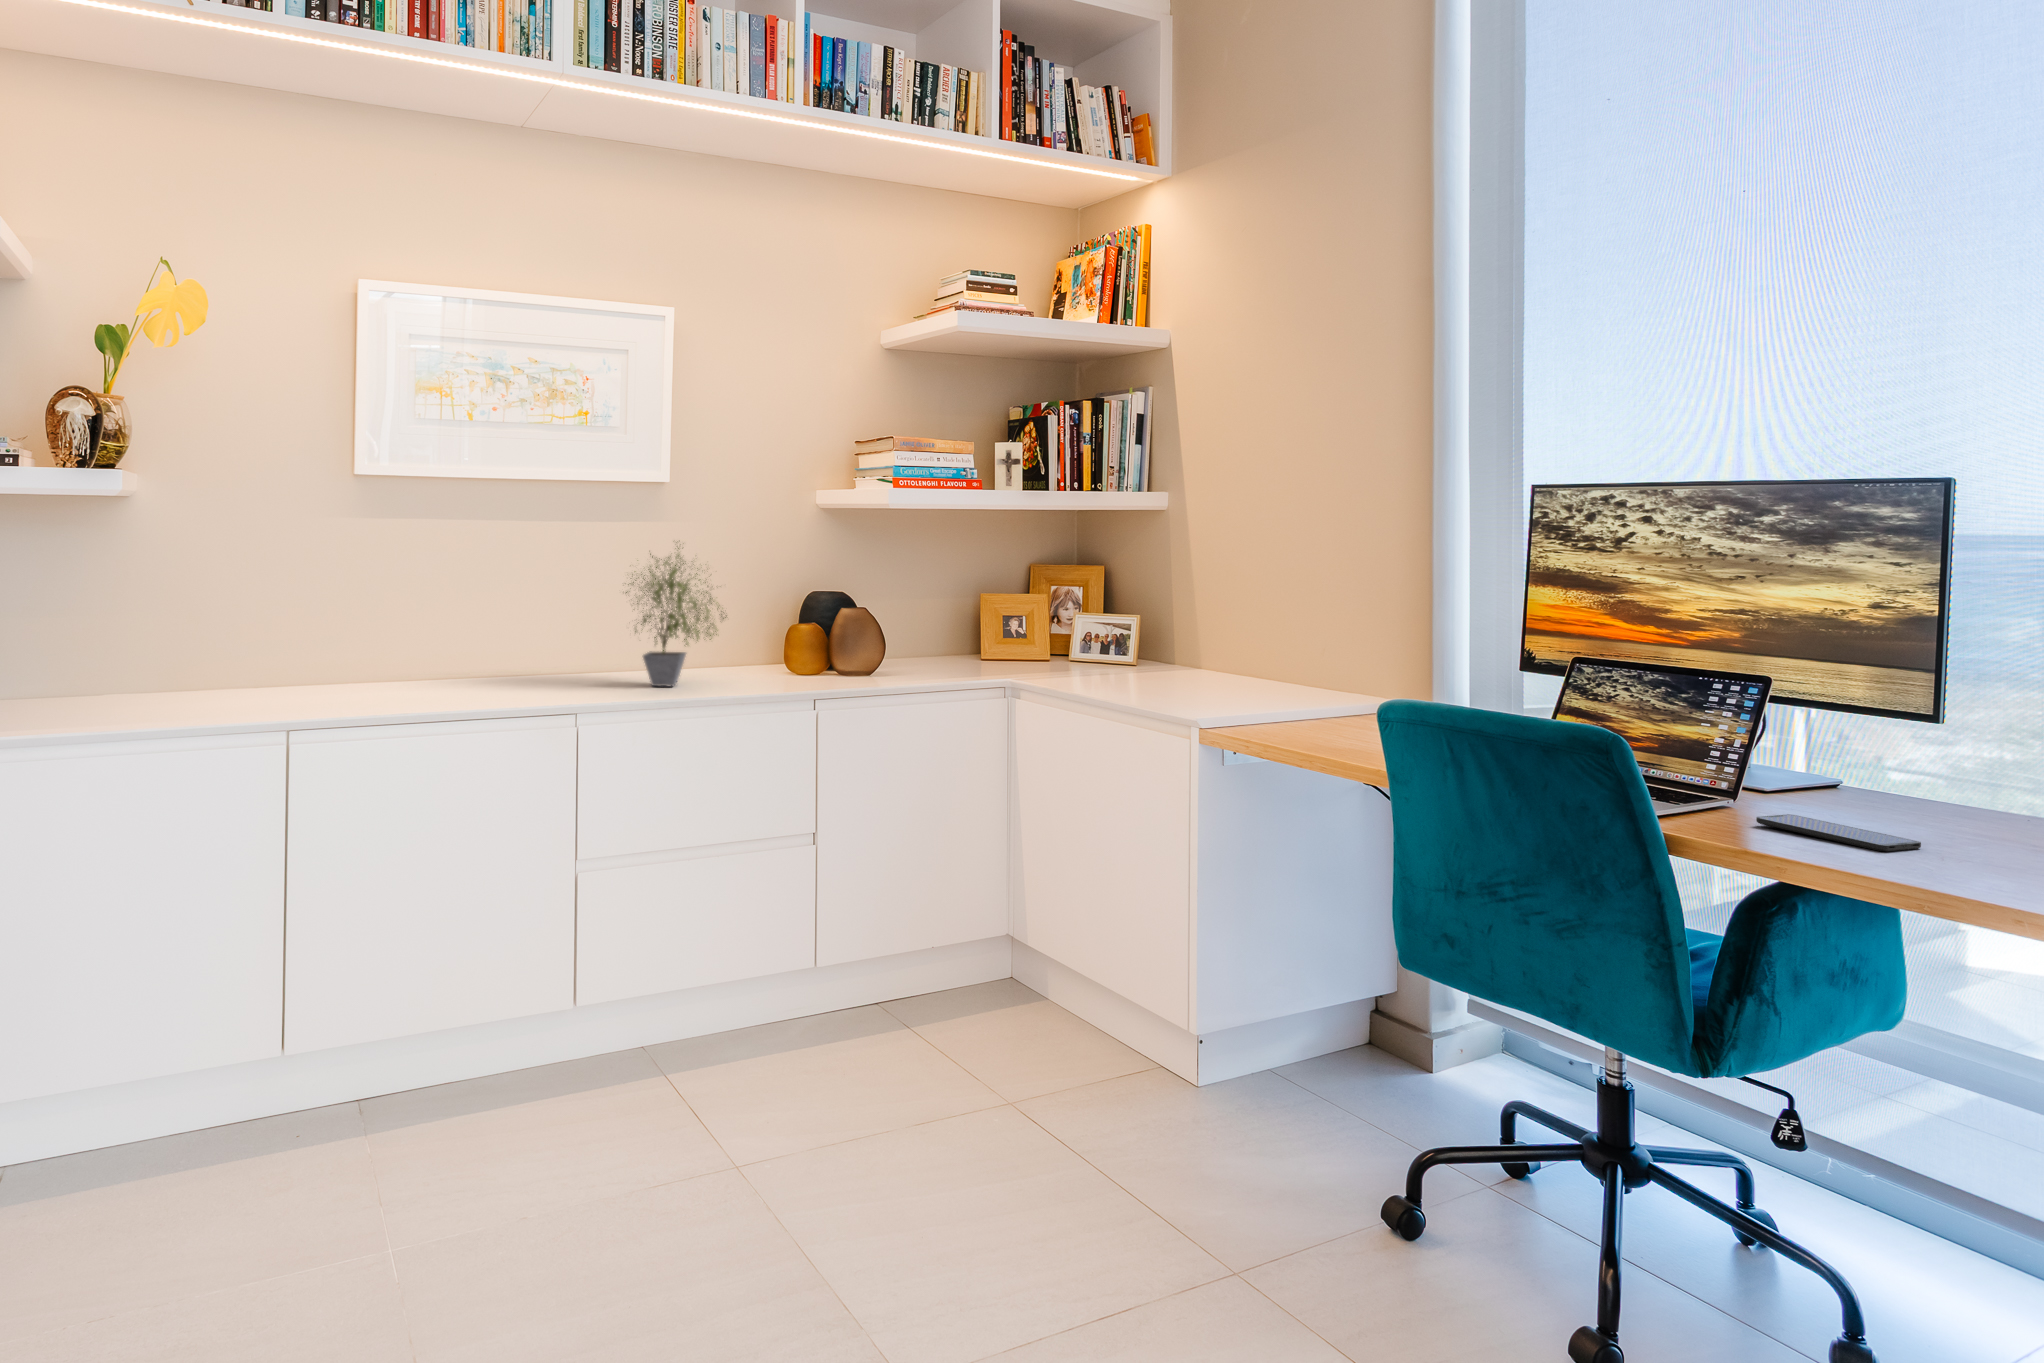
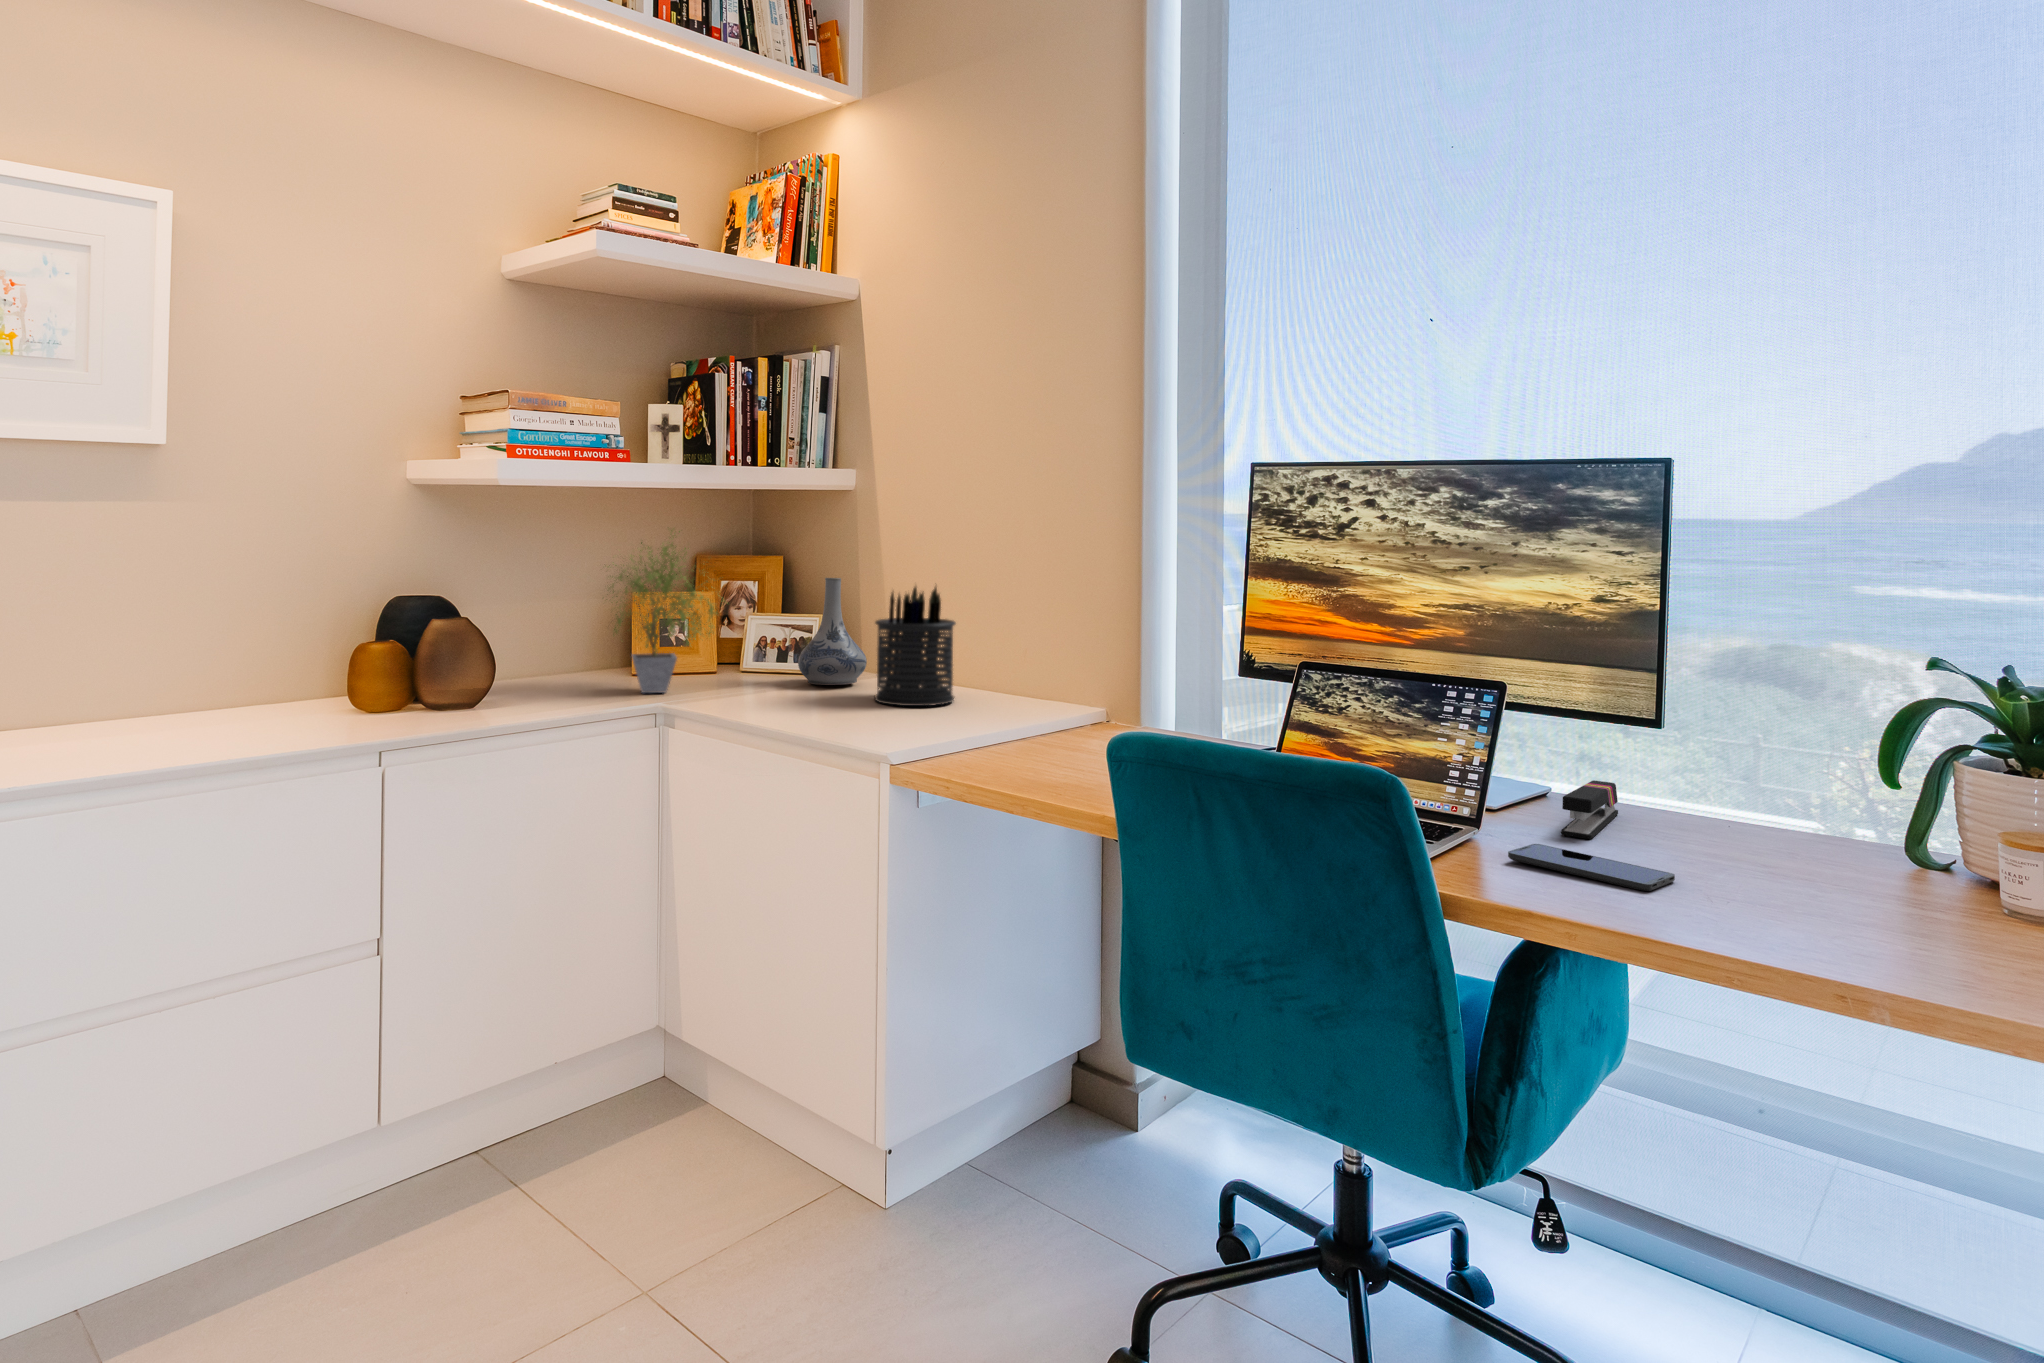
potted plant: present [626,548,727,686] -> present [608,530,717,693]
decorative vase: none [1120,584,1179,673] -> present [798,578,867,685]
pen holder: none [1186,588,1260,692] -> present [875,587,956,706]
stapler: none [1831,773,1912,818] -> present [1561,780,1618,839]

